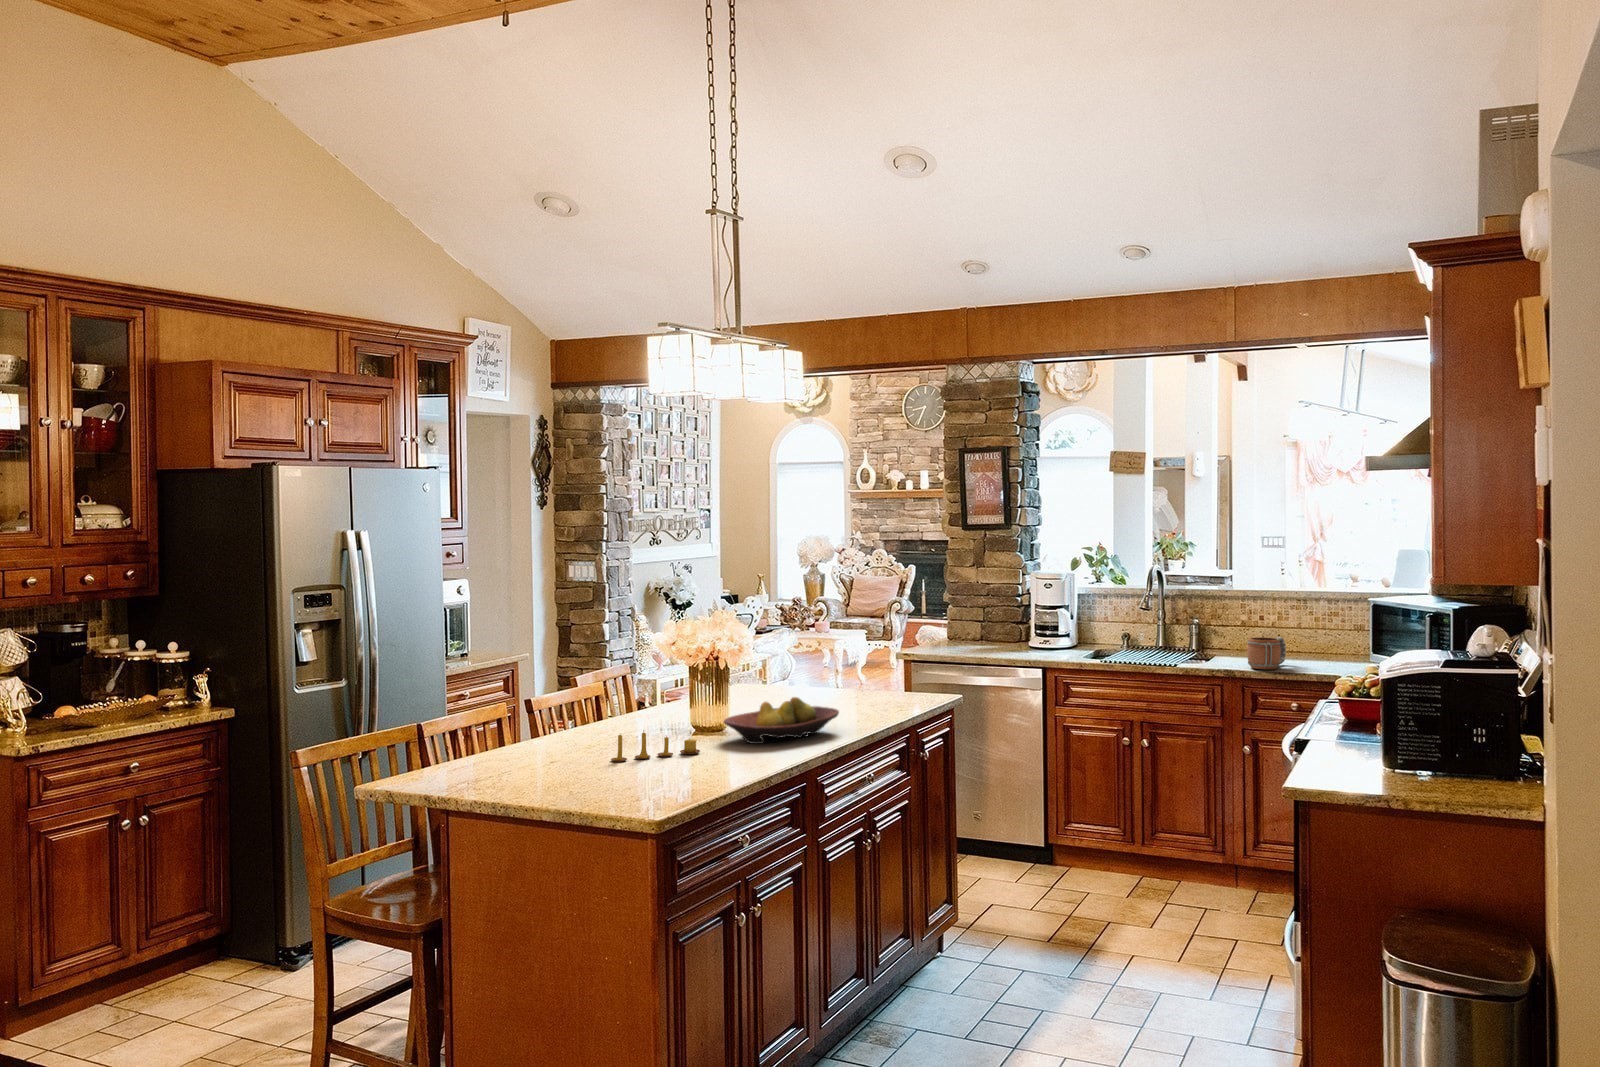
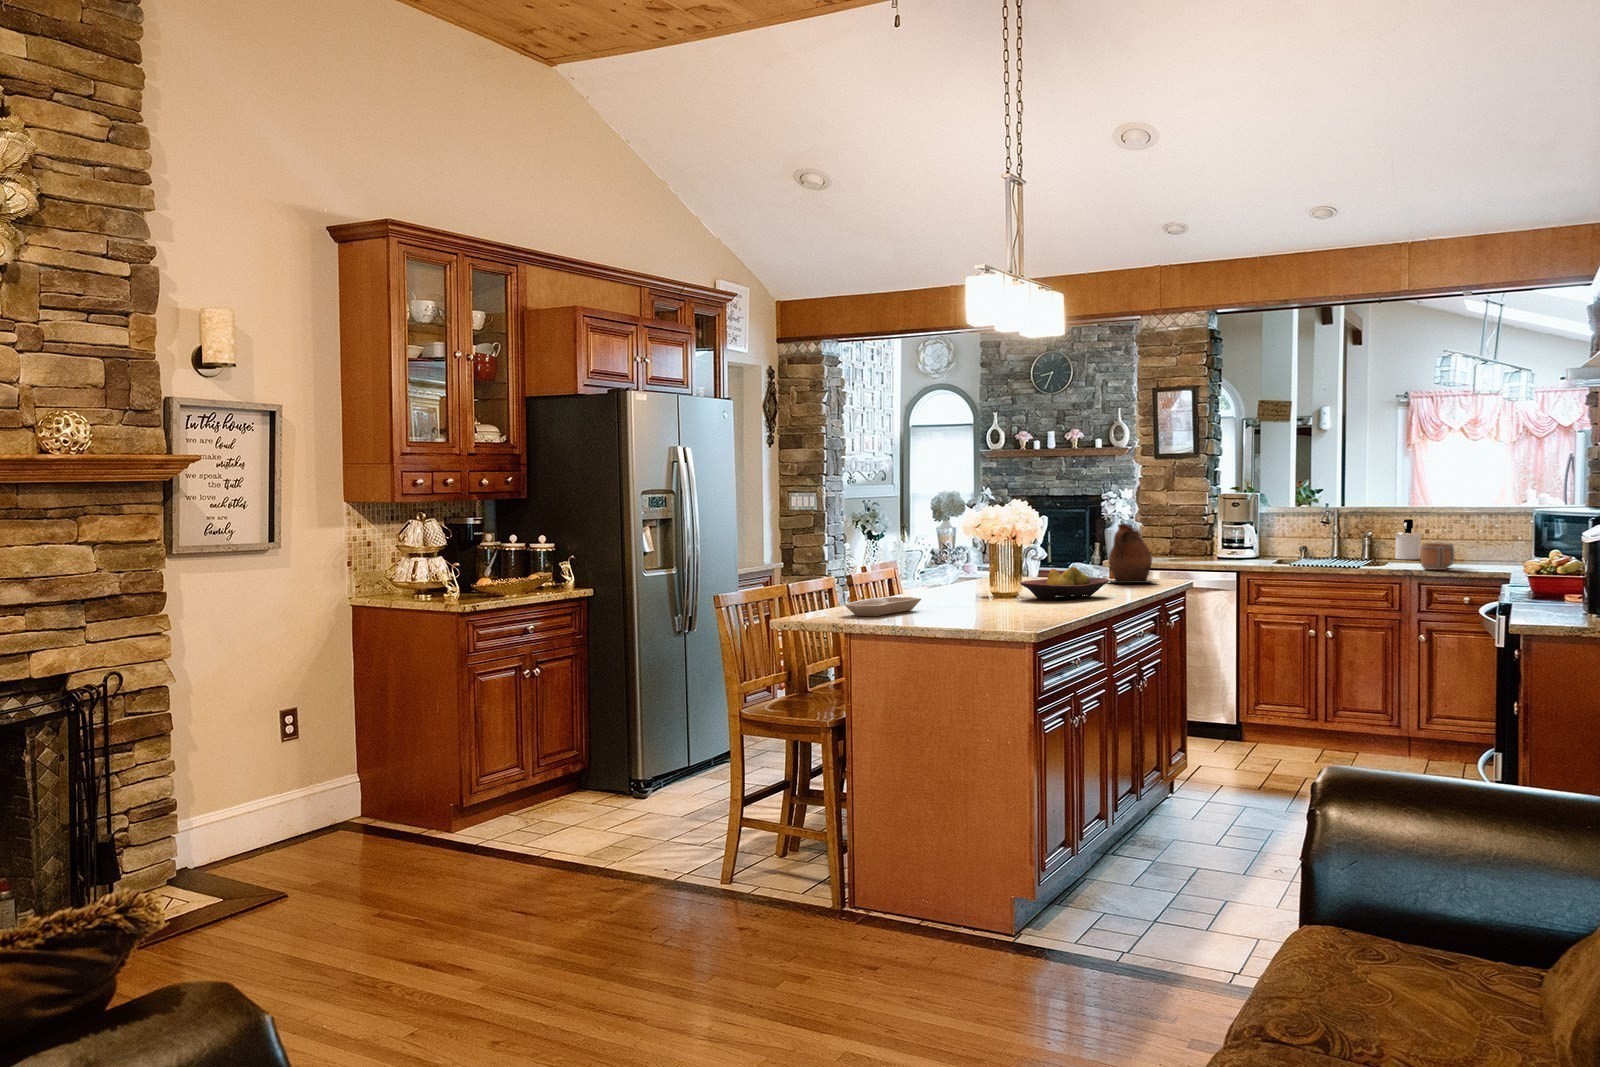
soap dispenser: none [1226,604,1255,651] -> present [1395,519,1422,560]
ceramic pitcher: none [864,627,928,700] -> present [1109,524,1157,583]
candle: present [611,732,700,762] -> none [946,583,1011,607]
tray: none [450,751,568,789] -> present [845,597,921,616]

